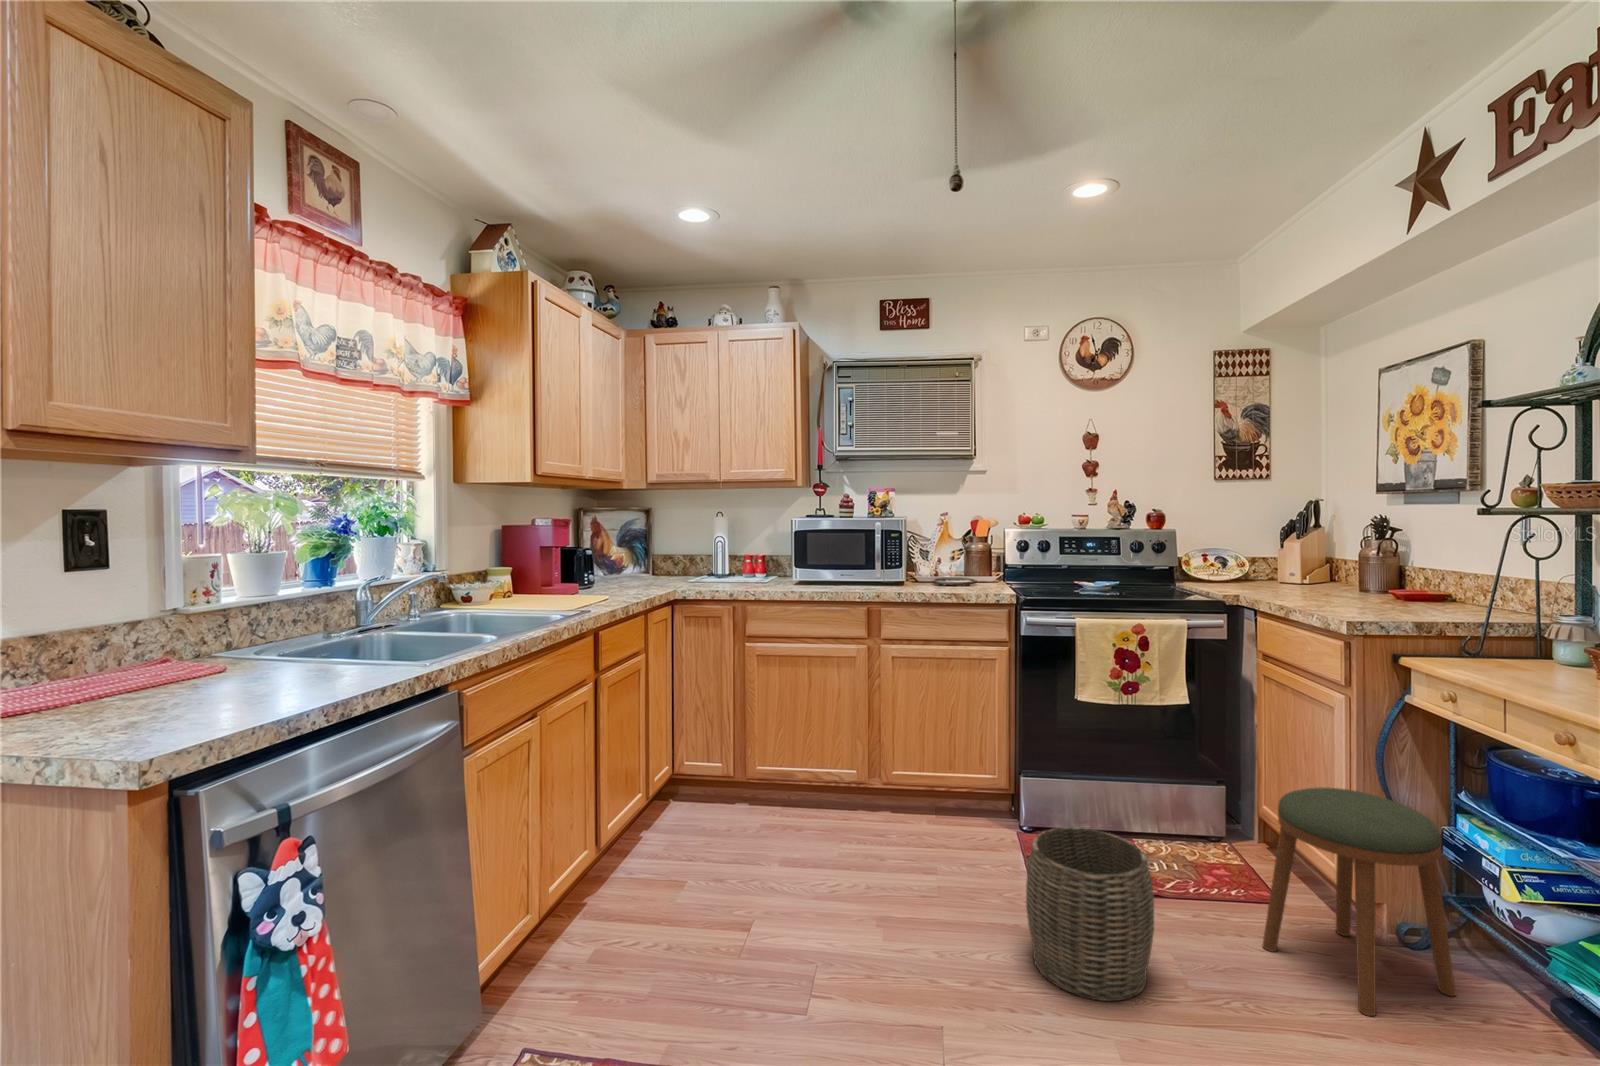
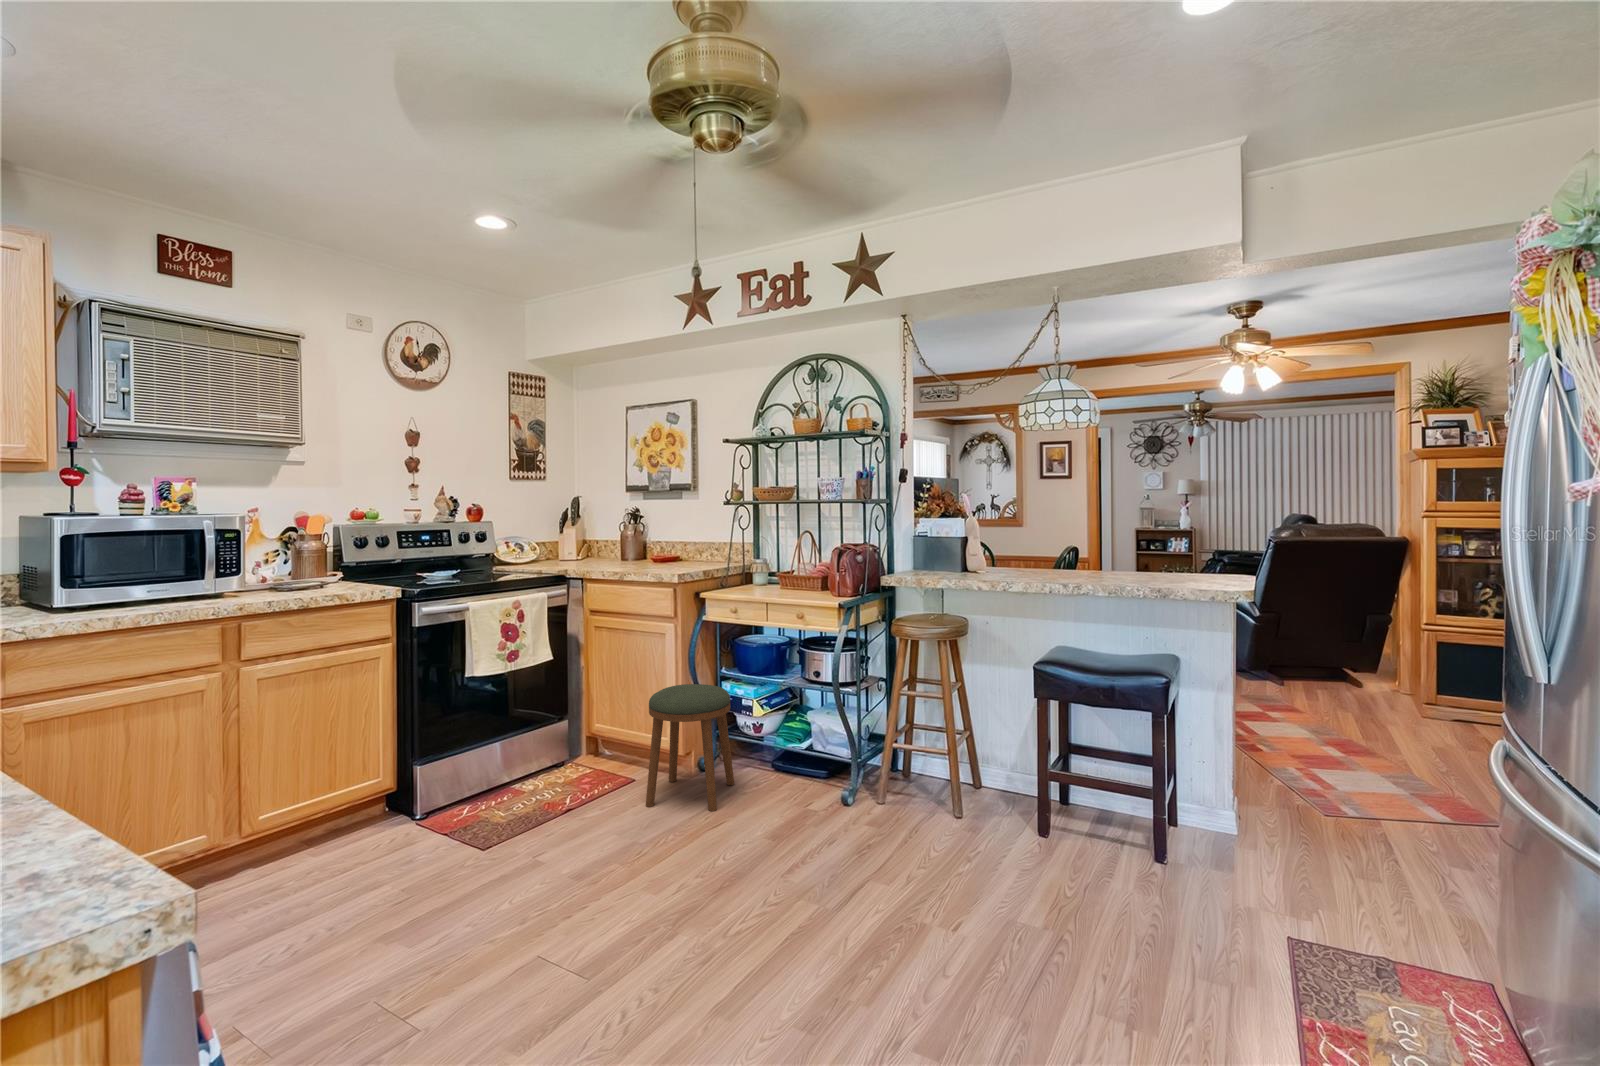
woven basket: present [1026,827,1154,1001] -> none [519,762,618,892]

